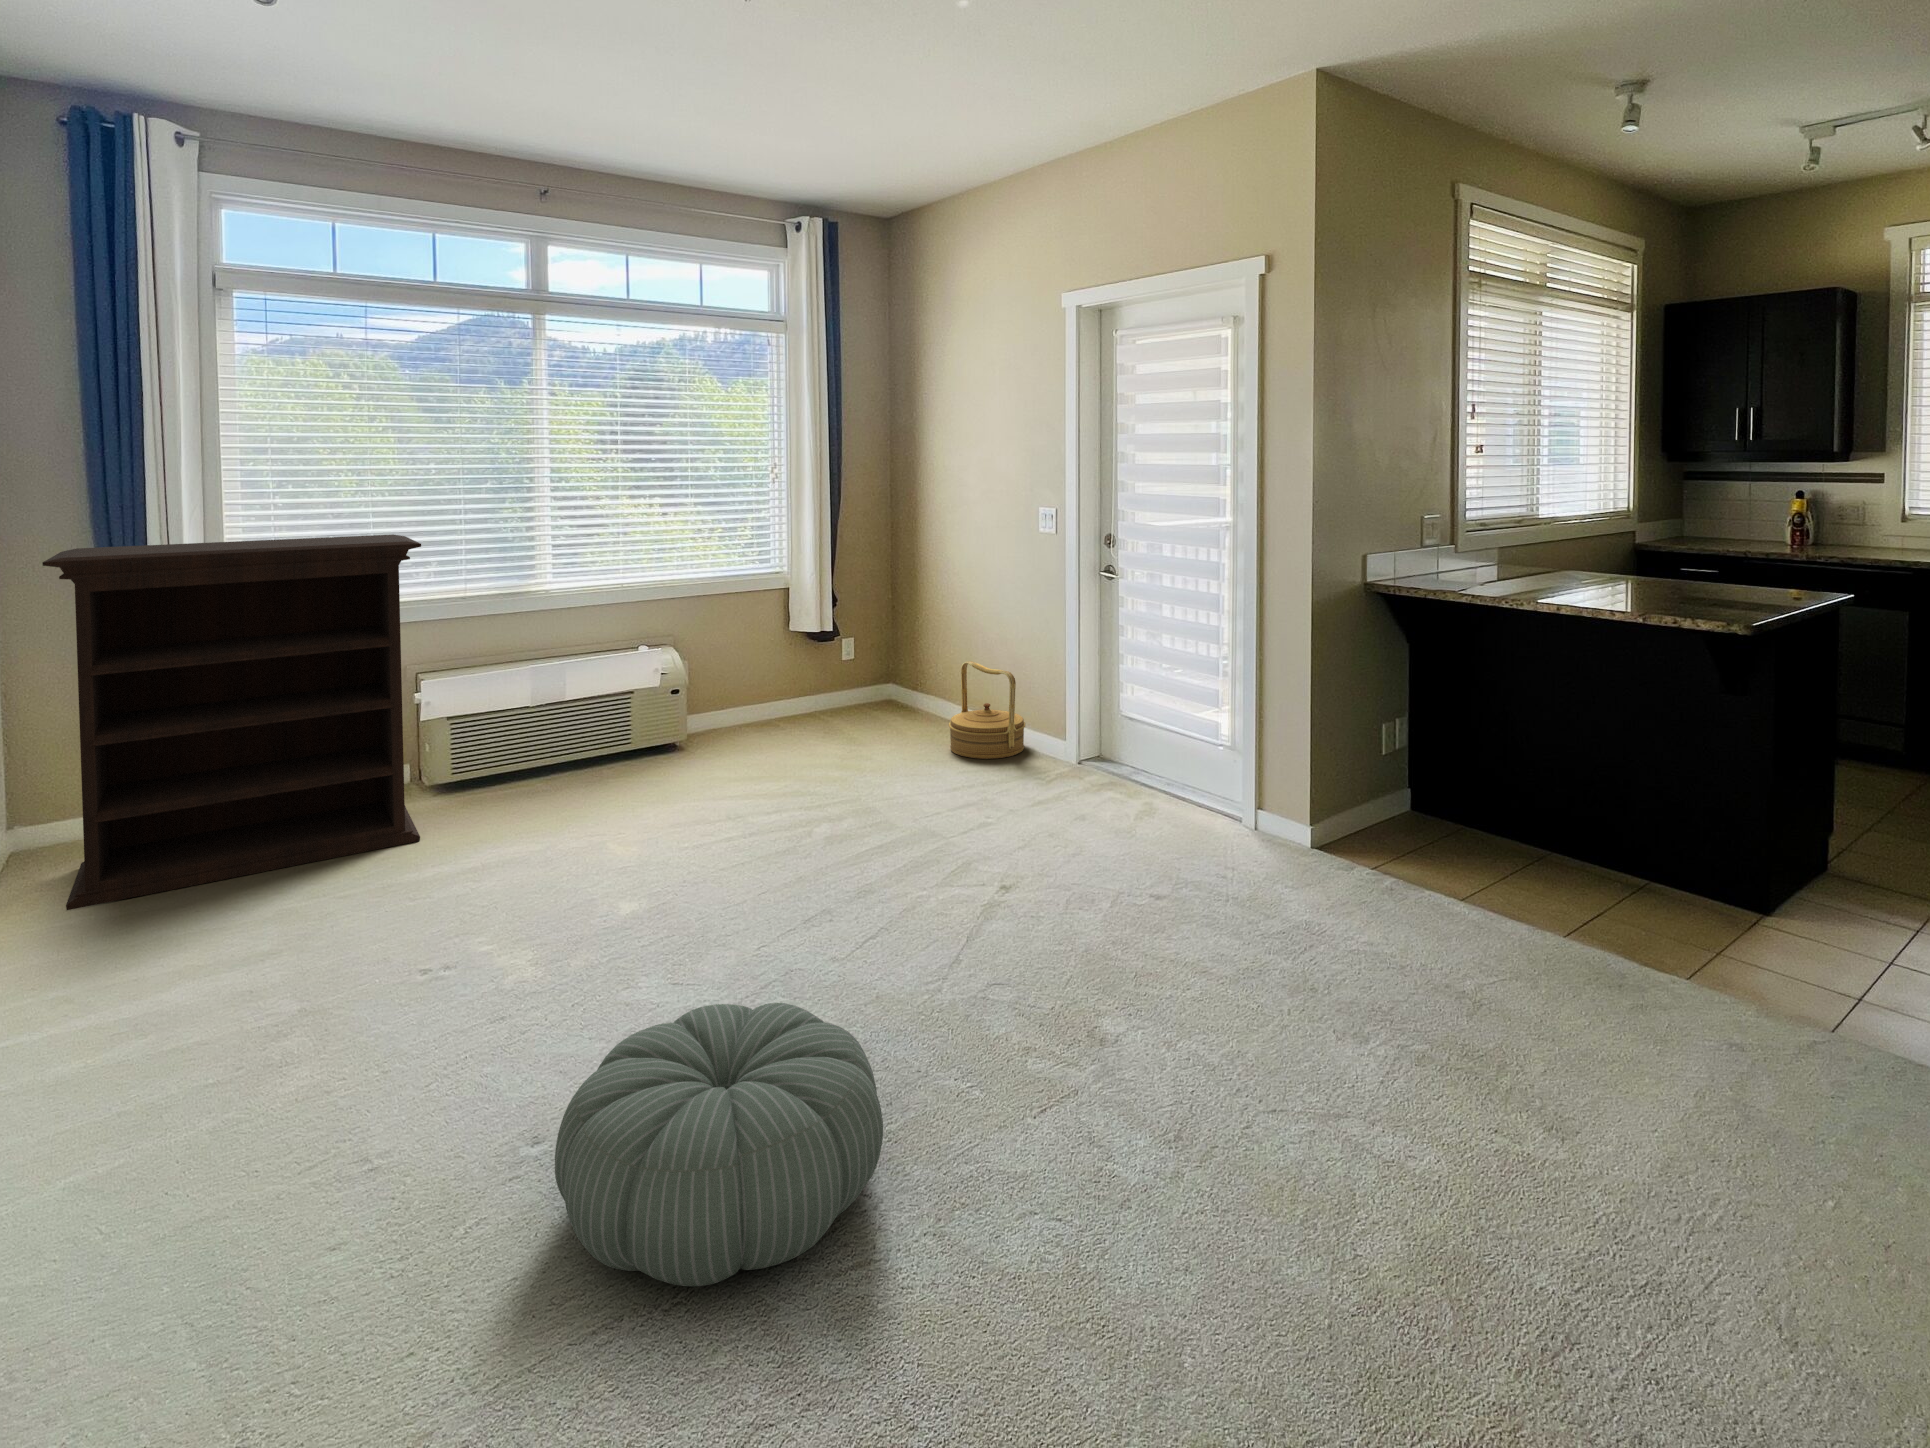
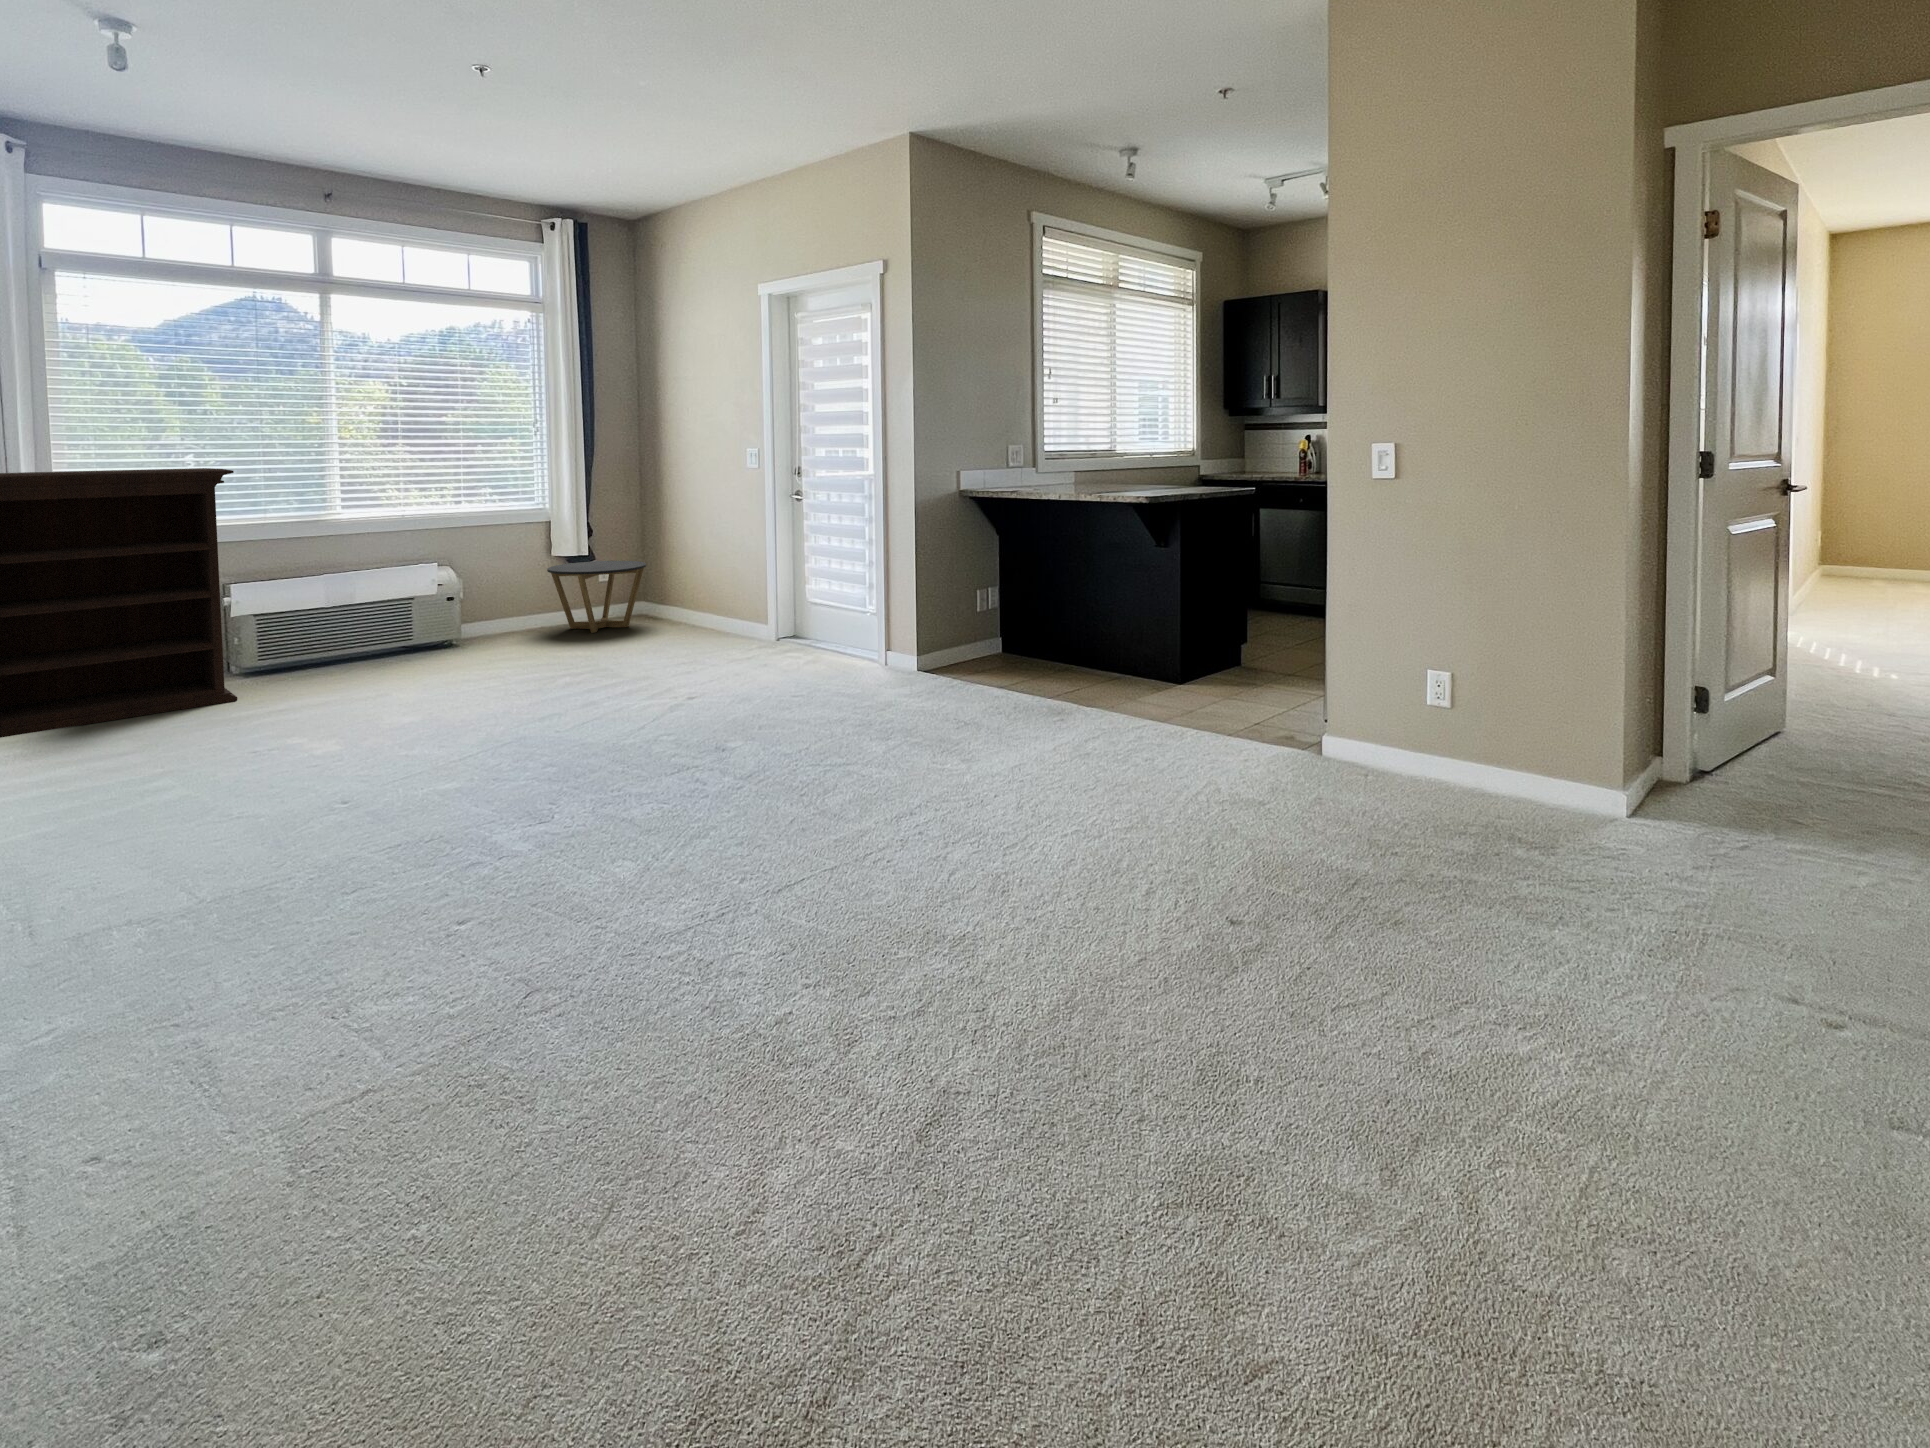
side table: none [788,637,905,734] -> present [547,561,646,633]
woven basket: present [949,661,1025,759] -> none [677,570,738,641]
pouf: present [555,1003,883,1286] -> none [365,717,570,833]

